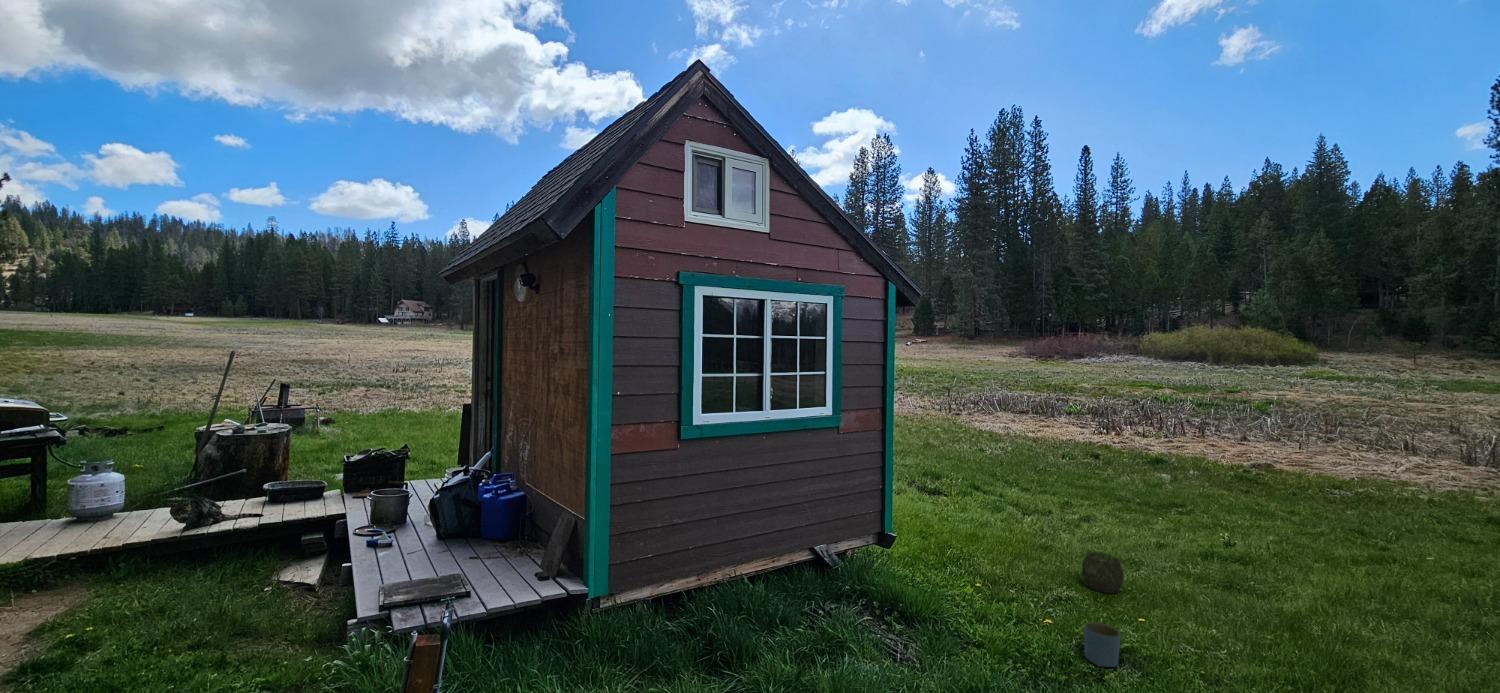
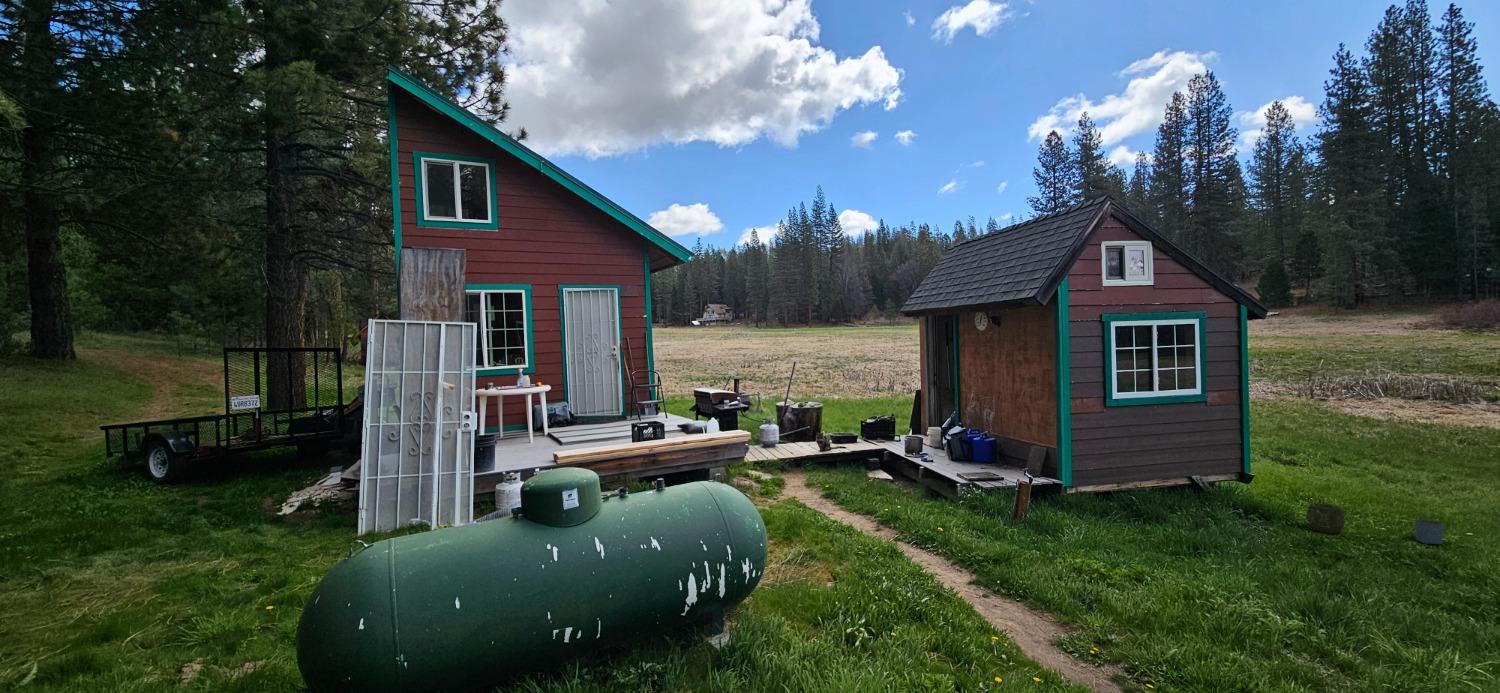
woven basket: present [1081,552,1124,593] -> present [1306,503,1345,533]

